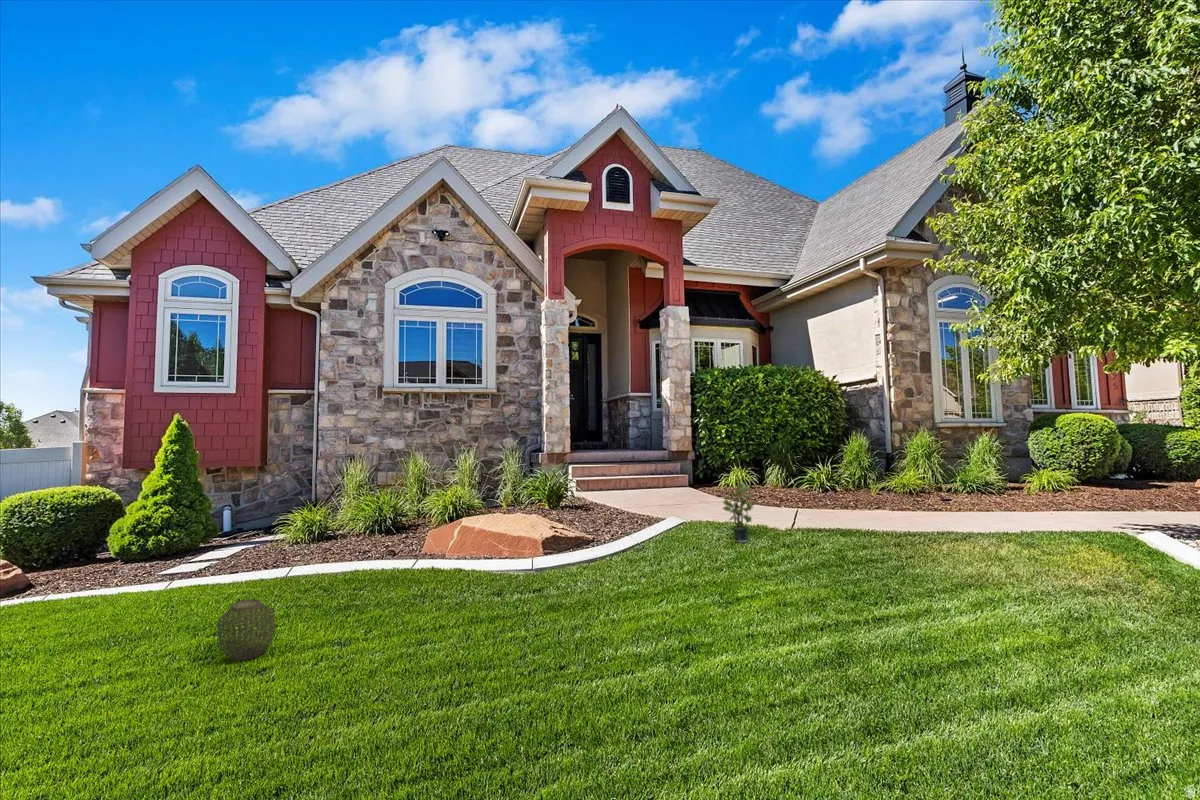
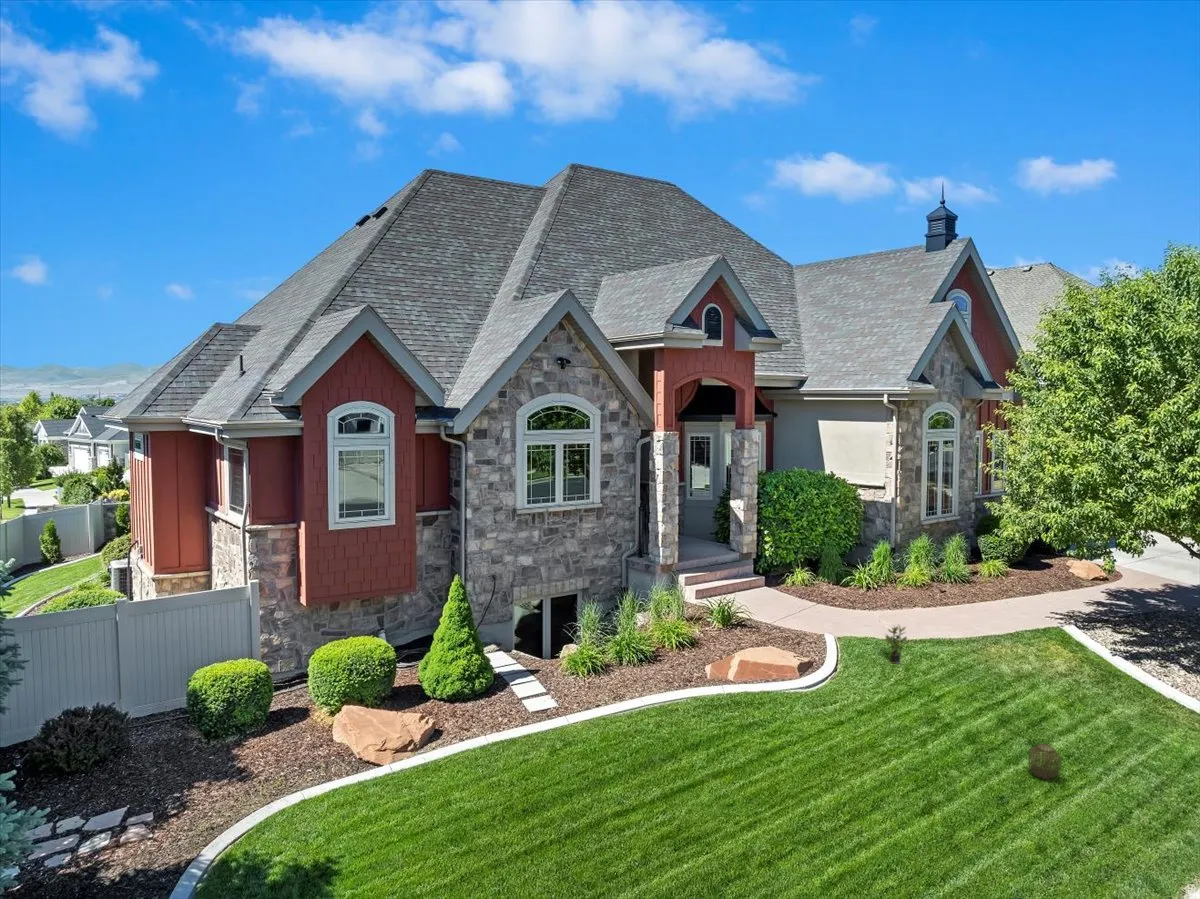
woven basket: present [217,599,275,660] -> present [1028,744,1061,779]

